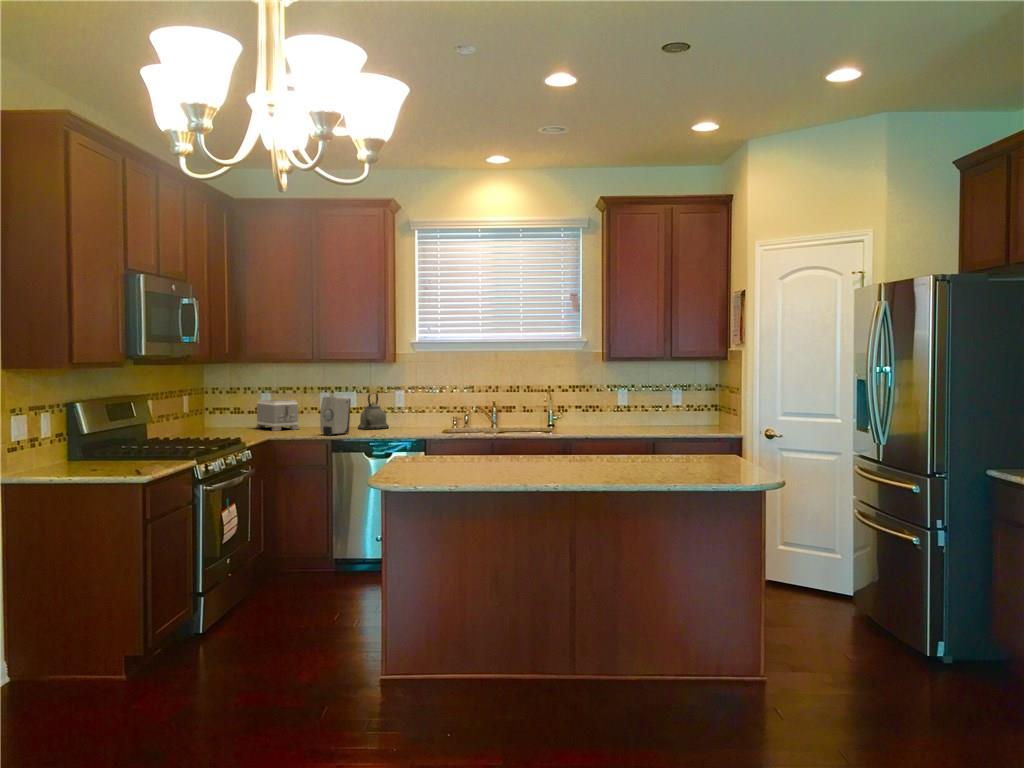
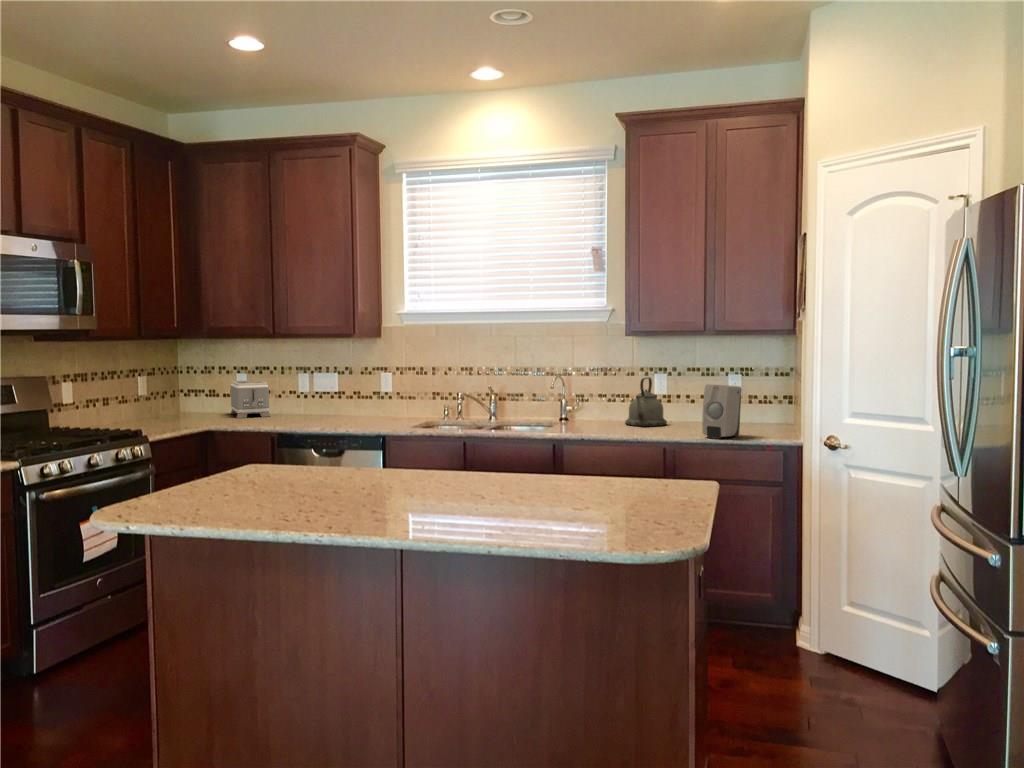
kettle: present [358,393,389,429] -> present [625,378,667,426]
soap dispenser: present [320,397,351,435] -> present [702,384,741,439]

